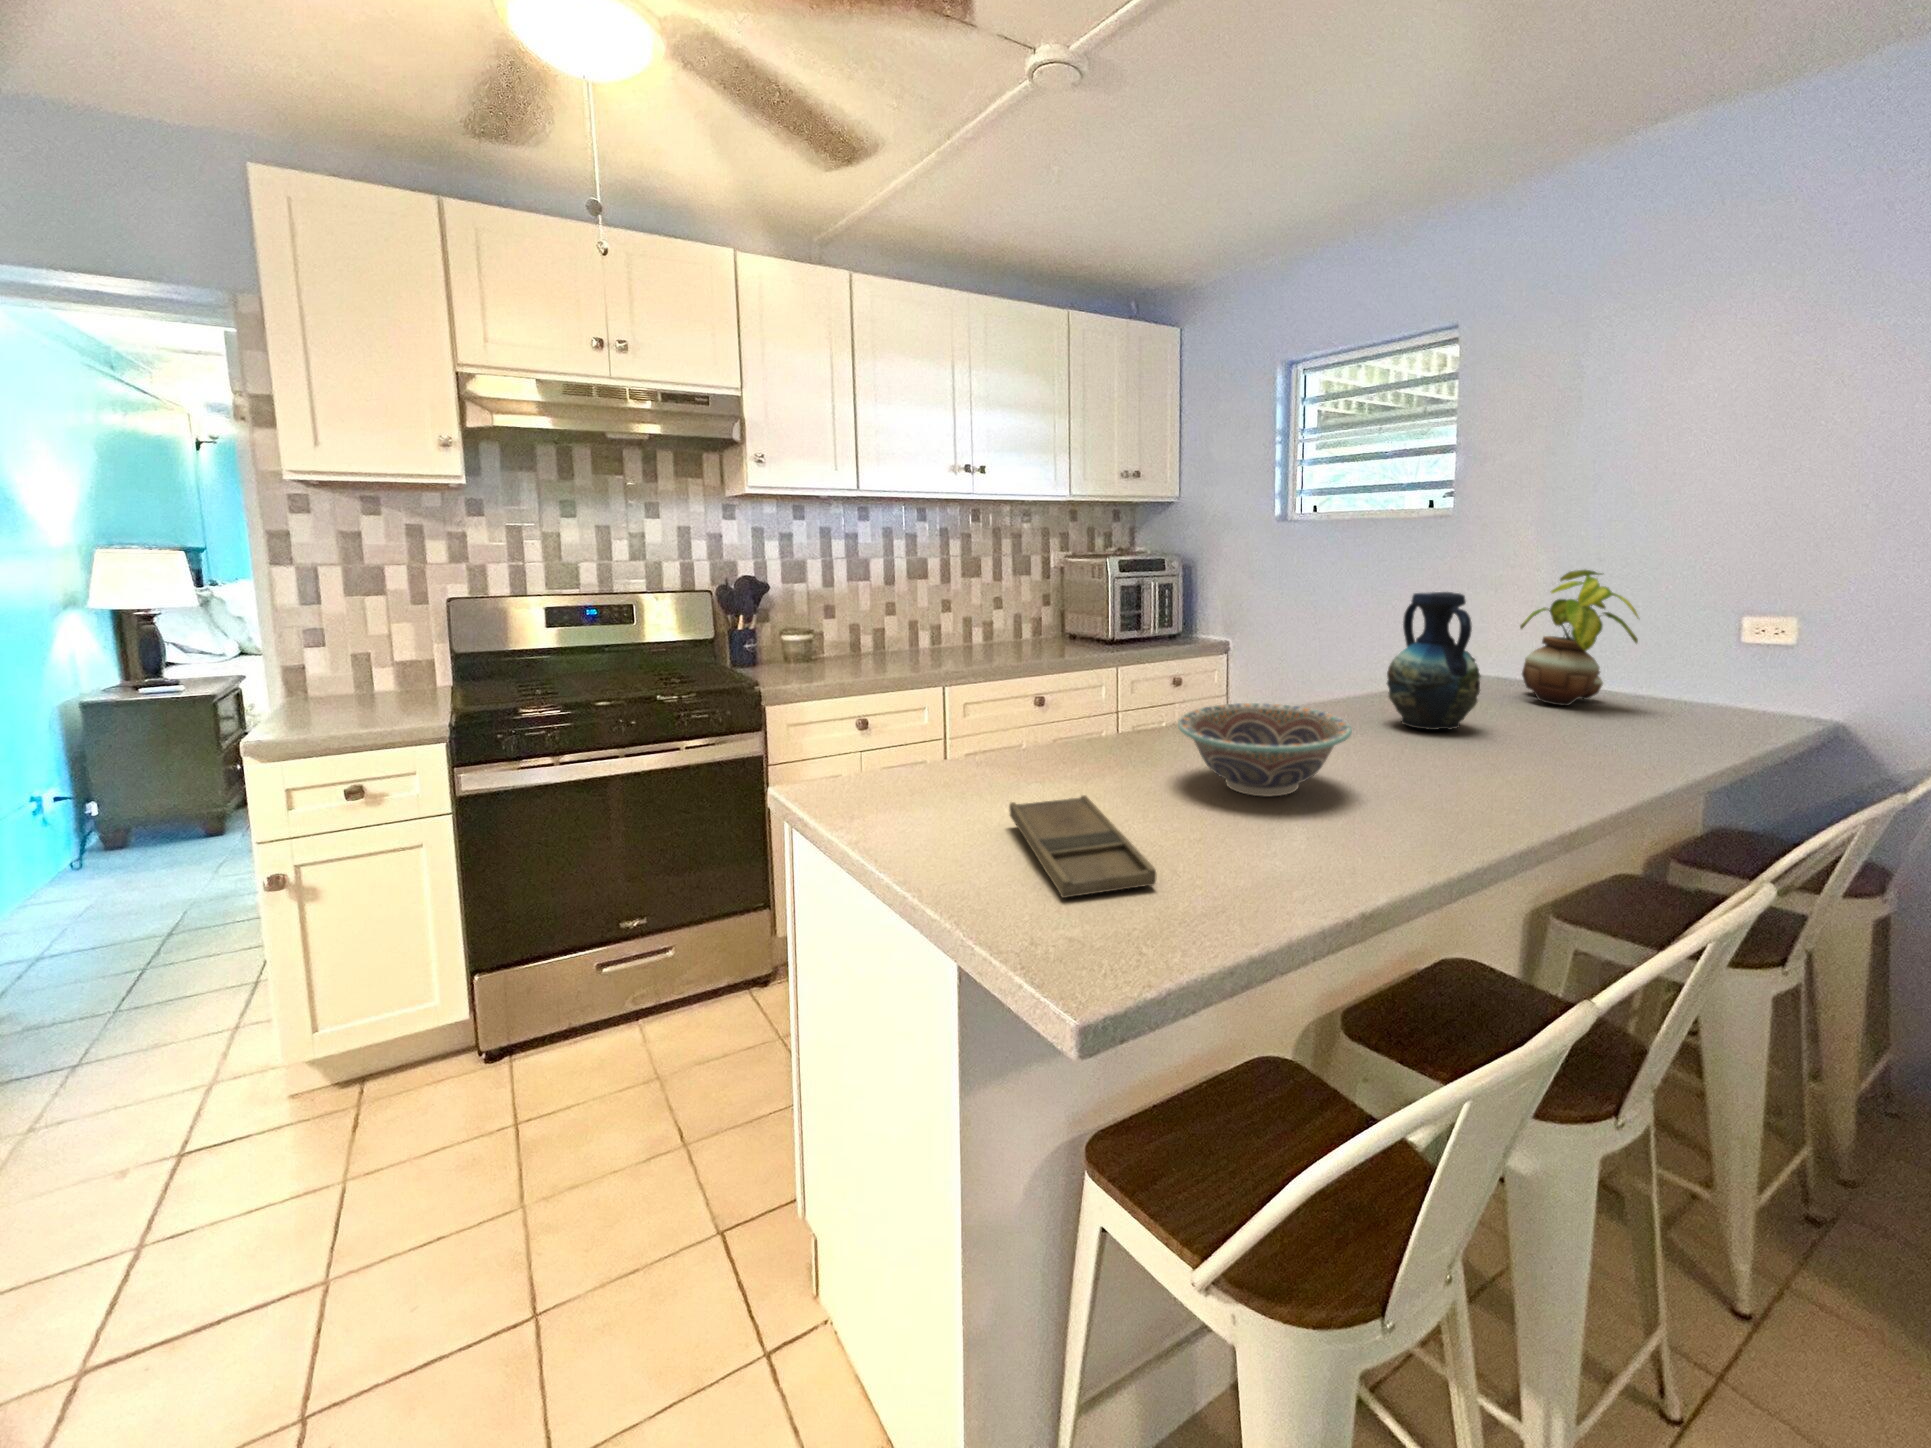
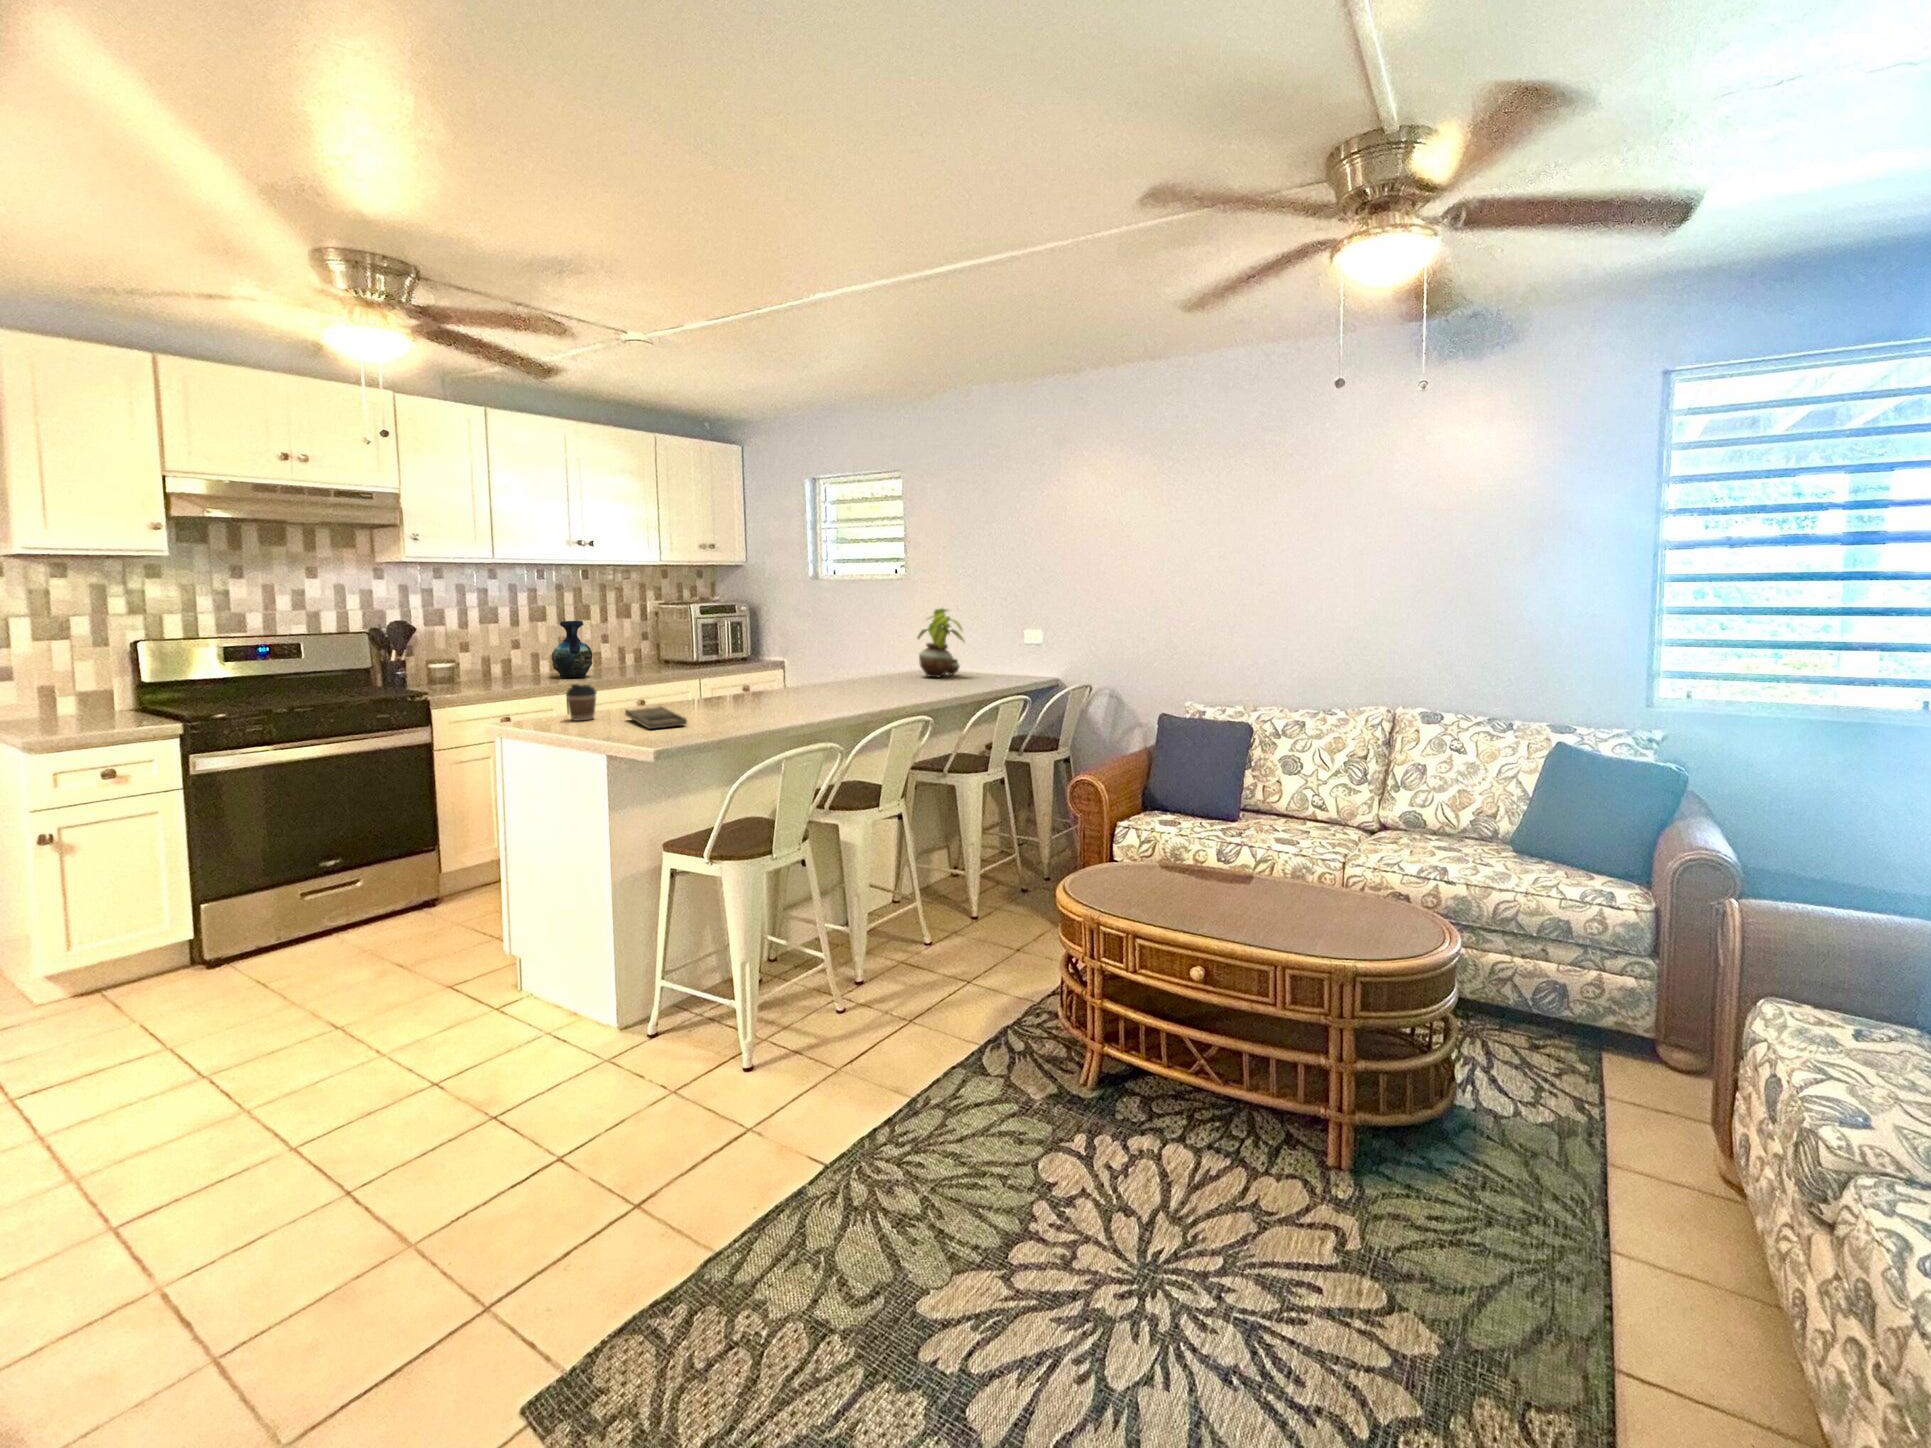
vase: present [1387,592,1480,730] -> present [552,620,592,678]
decorative bowl: present [1178,703,1352,796] -> none [708,671,788,708]
coffee cup: none [893,733,955,818] -> present [566,684,597,721]

